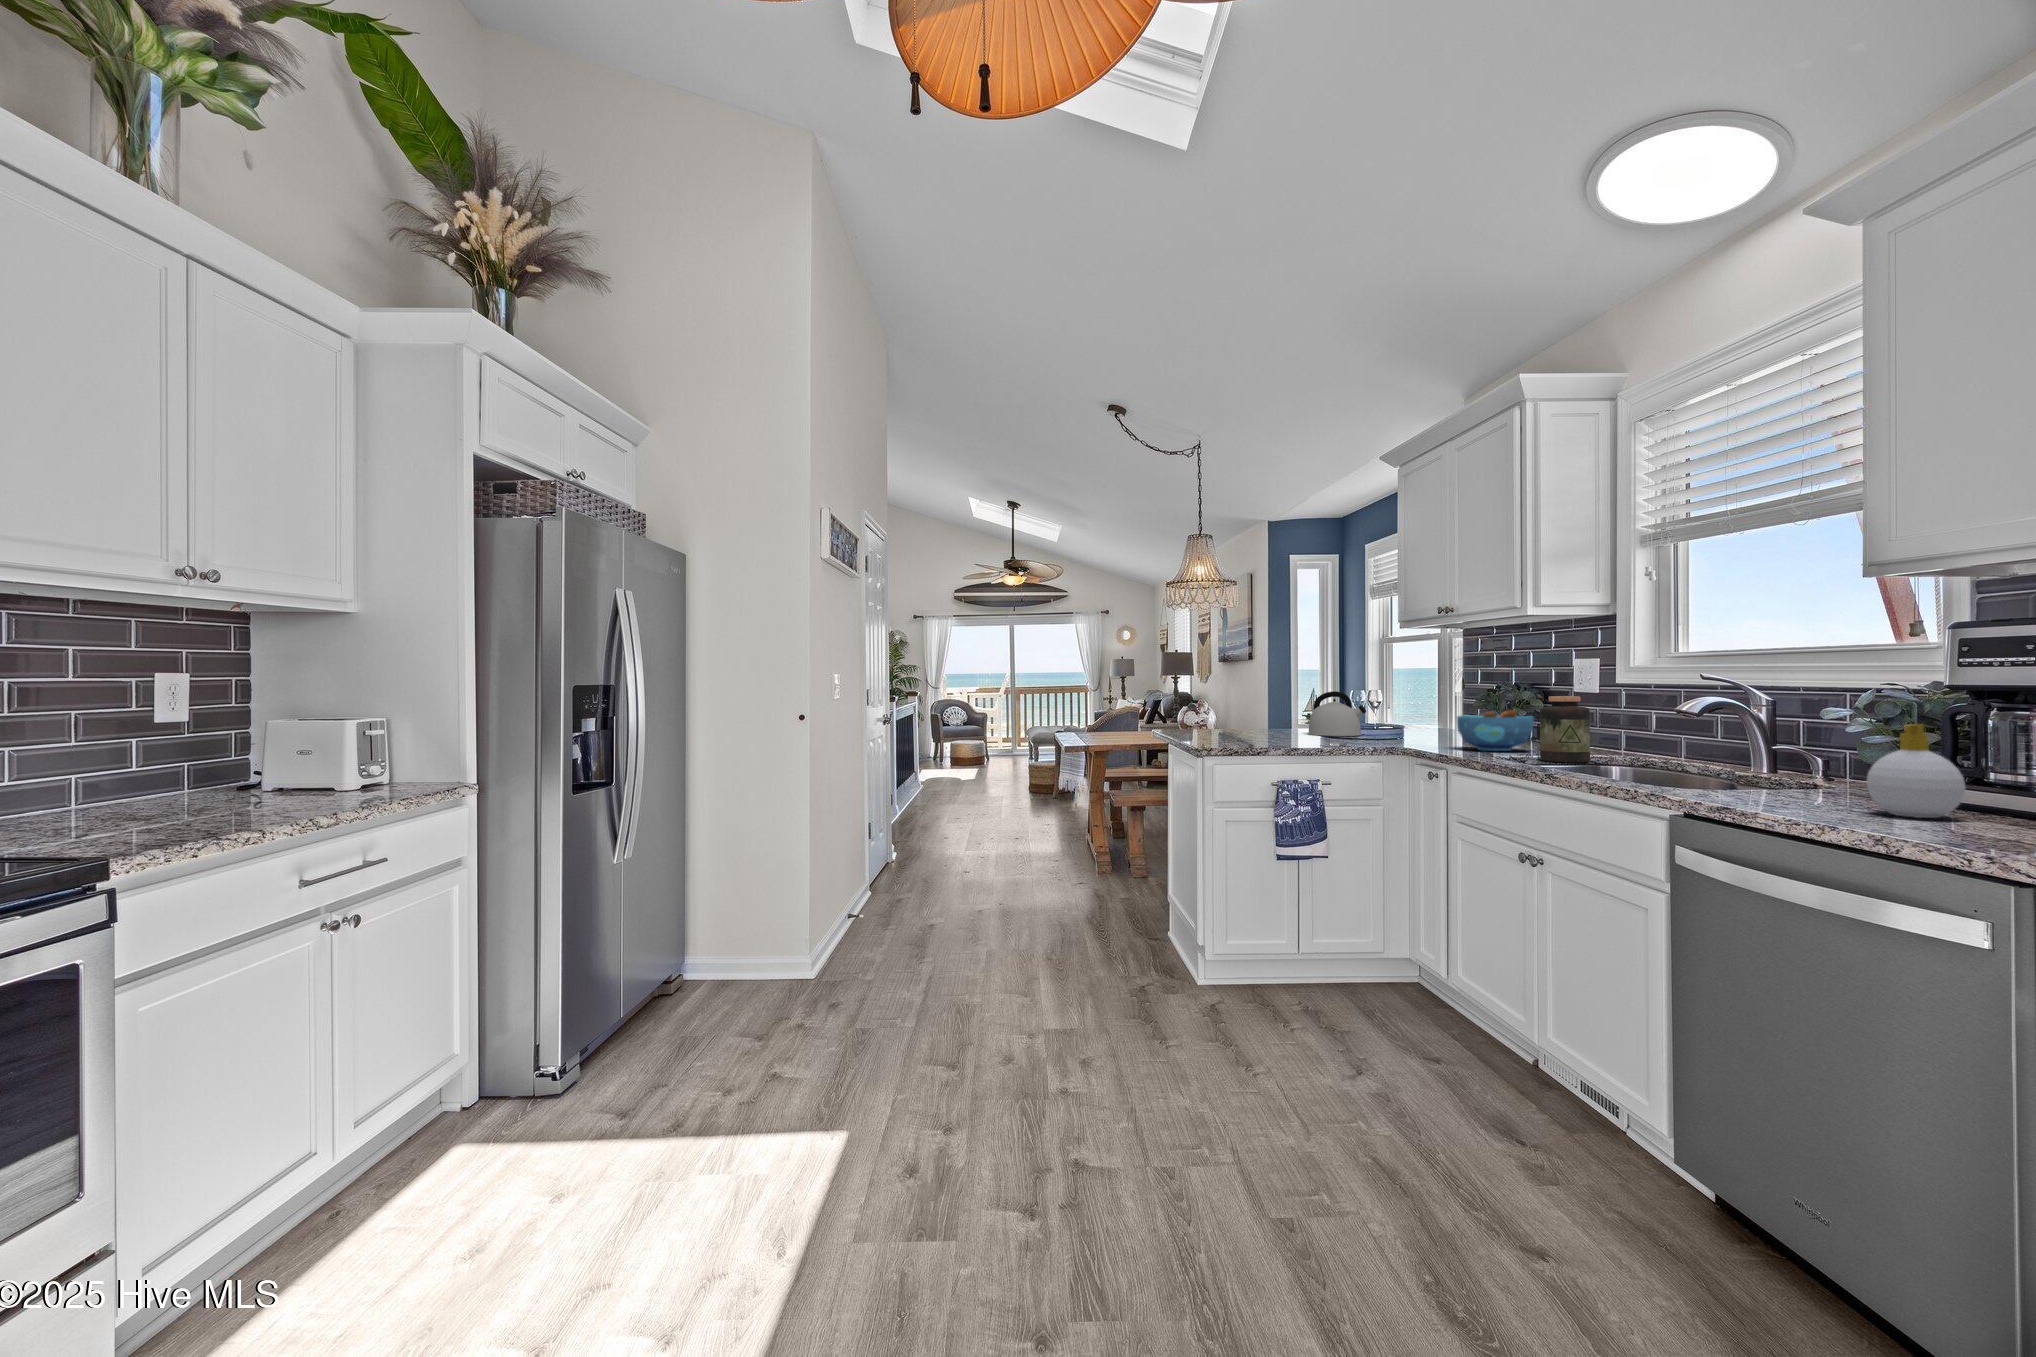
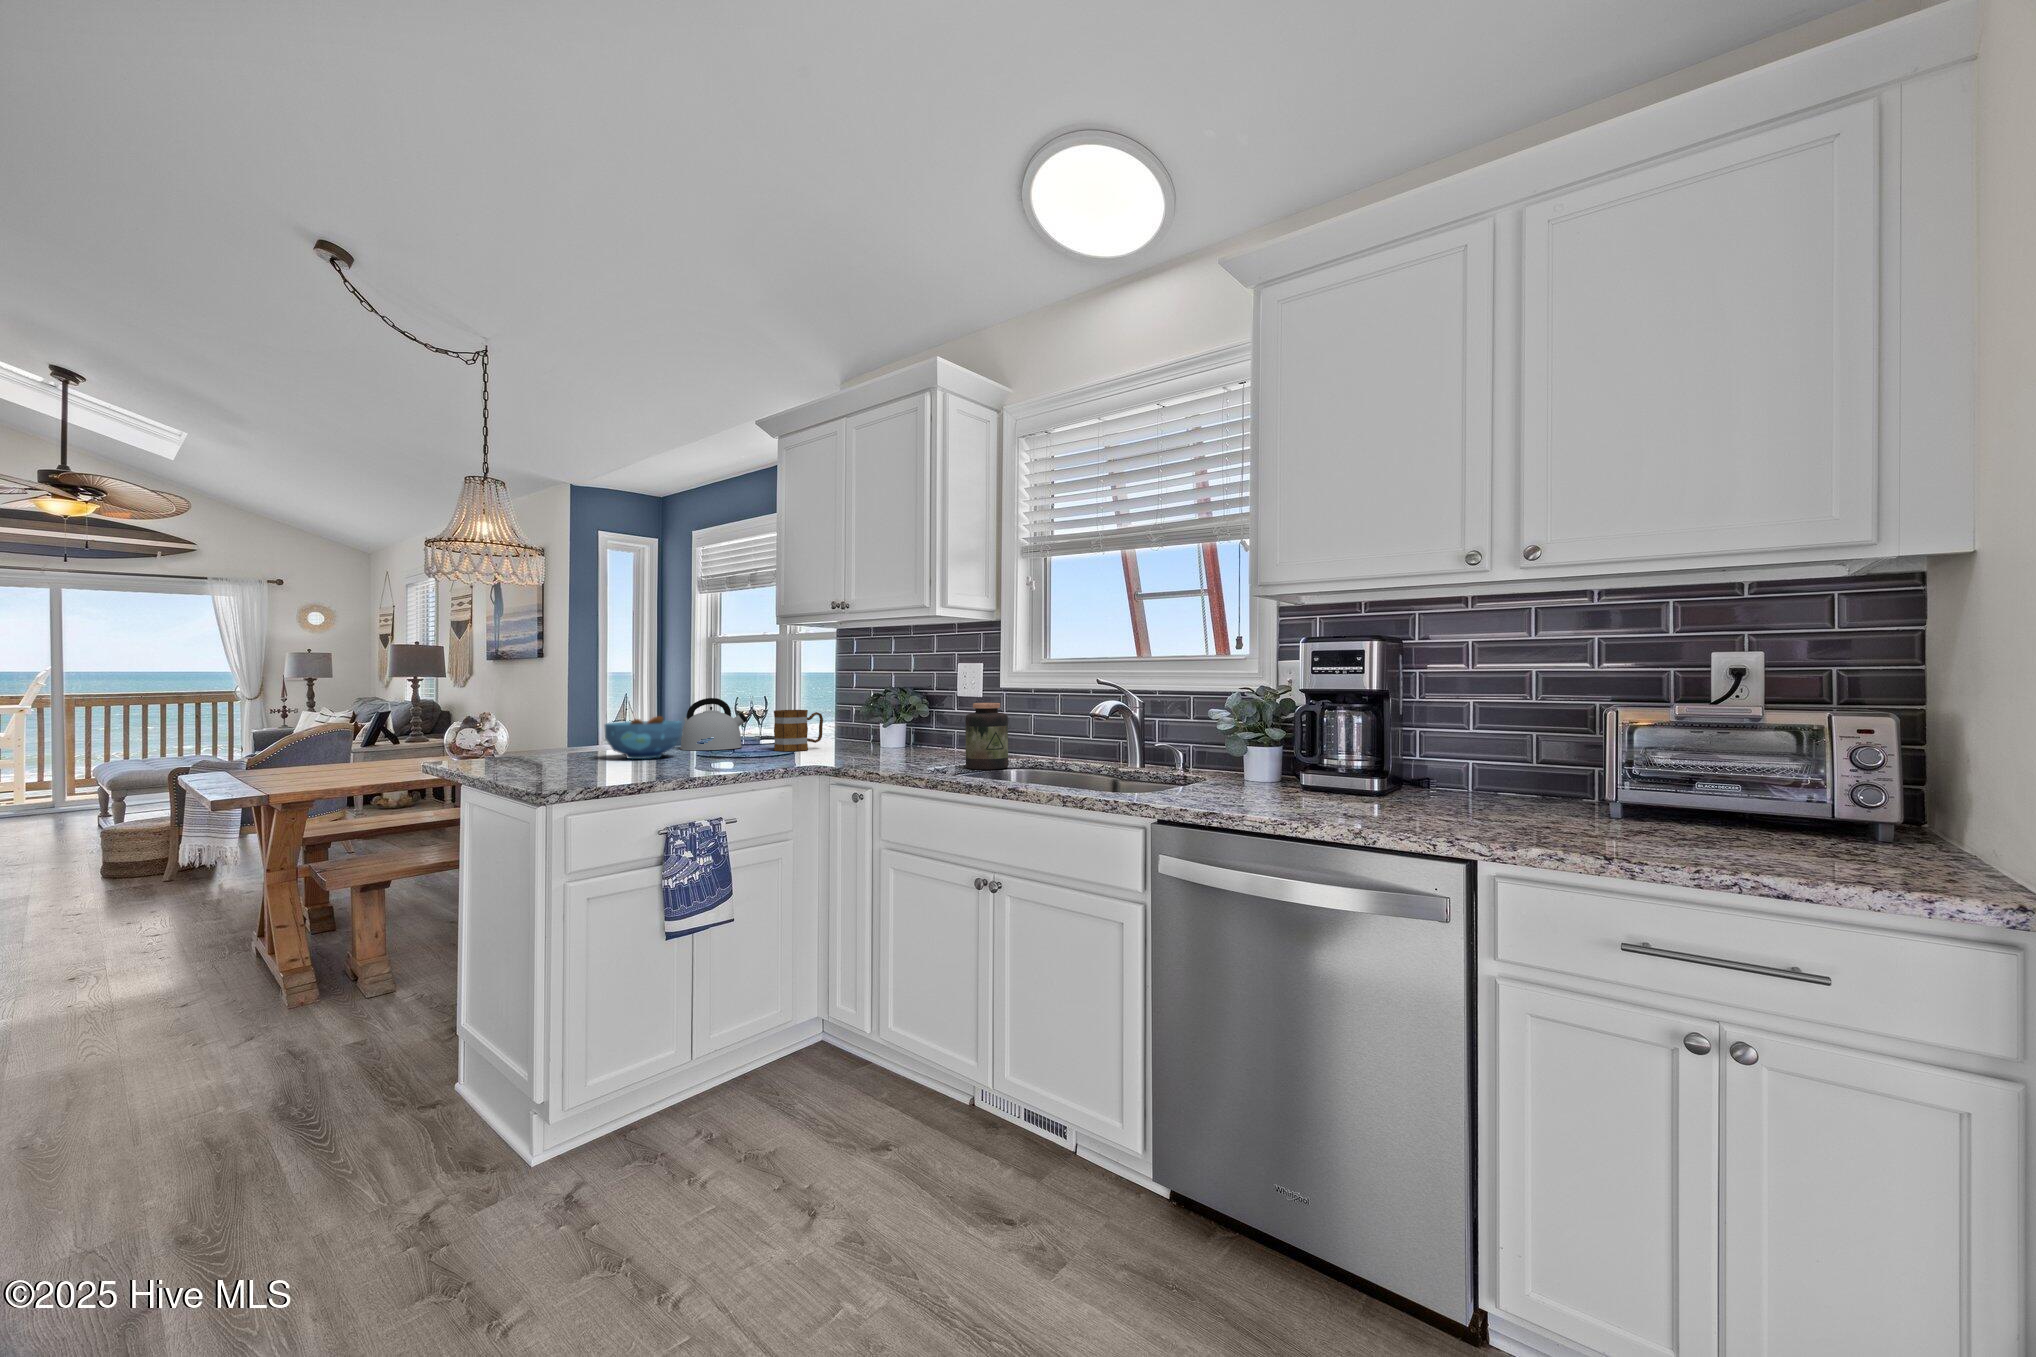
mug: none [1384,703,1434,740] -> present [774,710,823,751]
bowl: present [1457,710,1533,751] -> present [605,716,682,759]
soap bottle: present [1866,724,1965,818] -> none [1292,728,1354,807]

